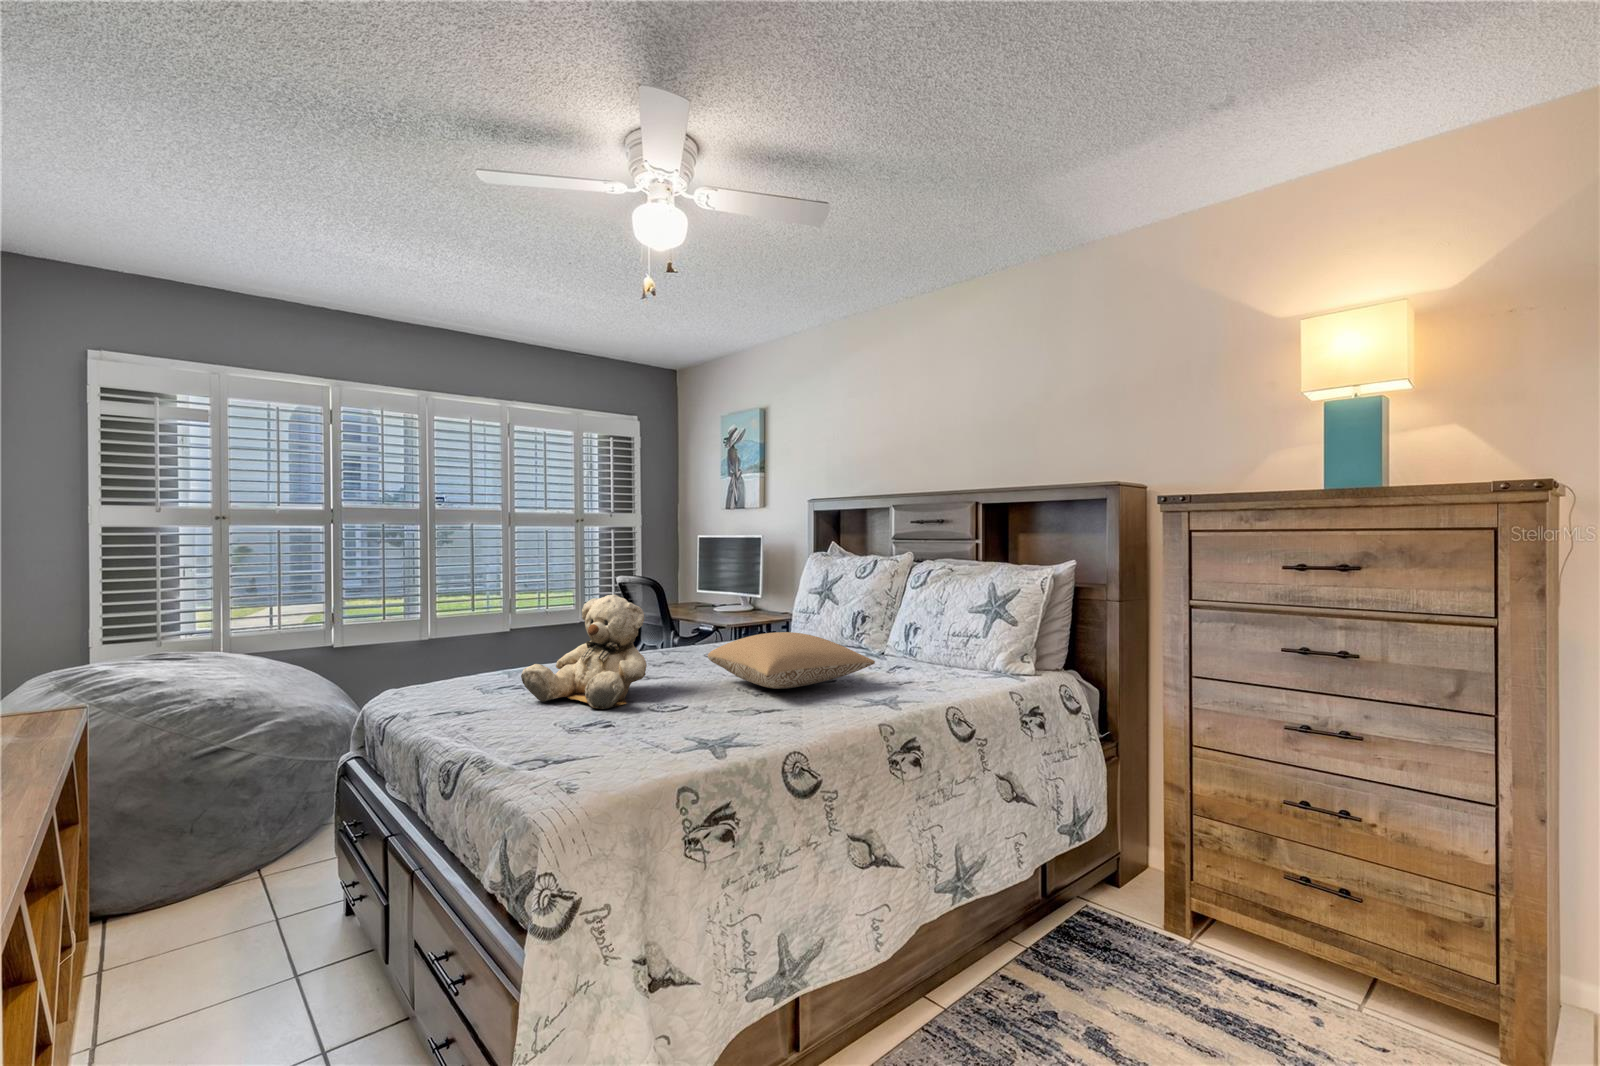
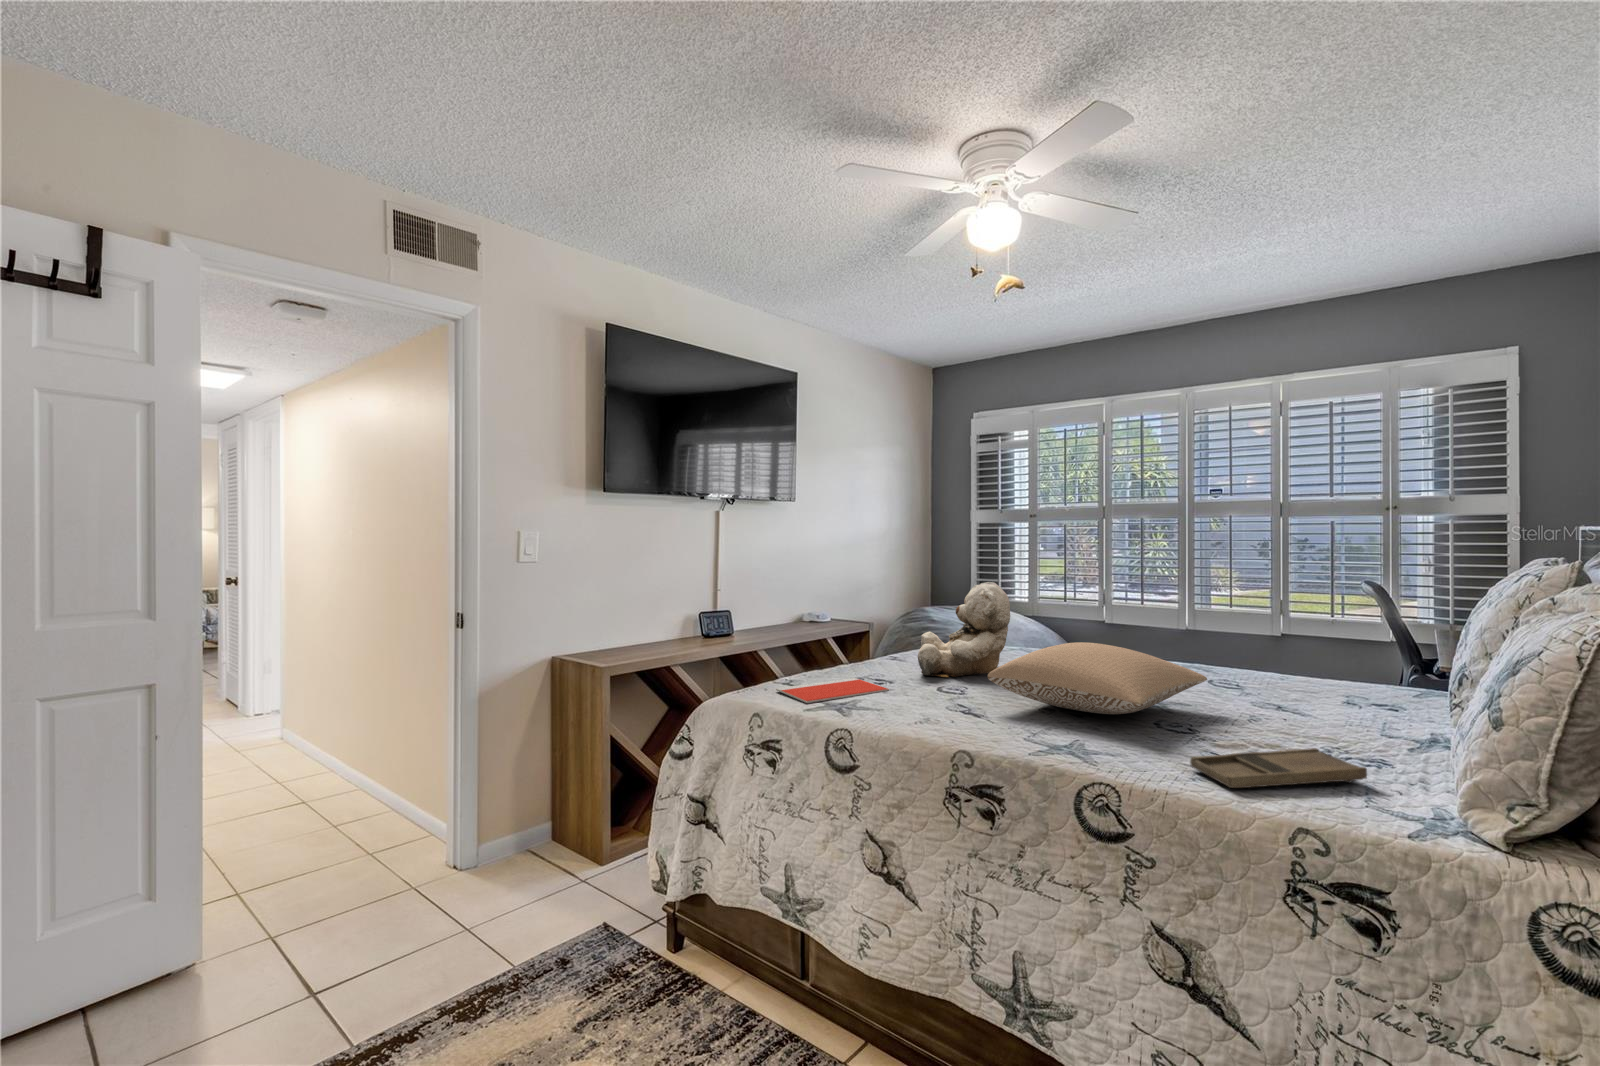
tray: none [924,663,968,688] -> present [1190,748,1367,788]
notebook: none [583,725,684,769] -> present [776,678,889,703]

